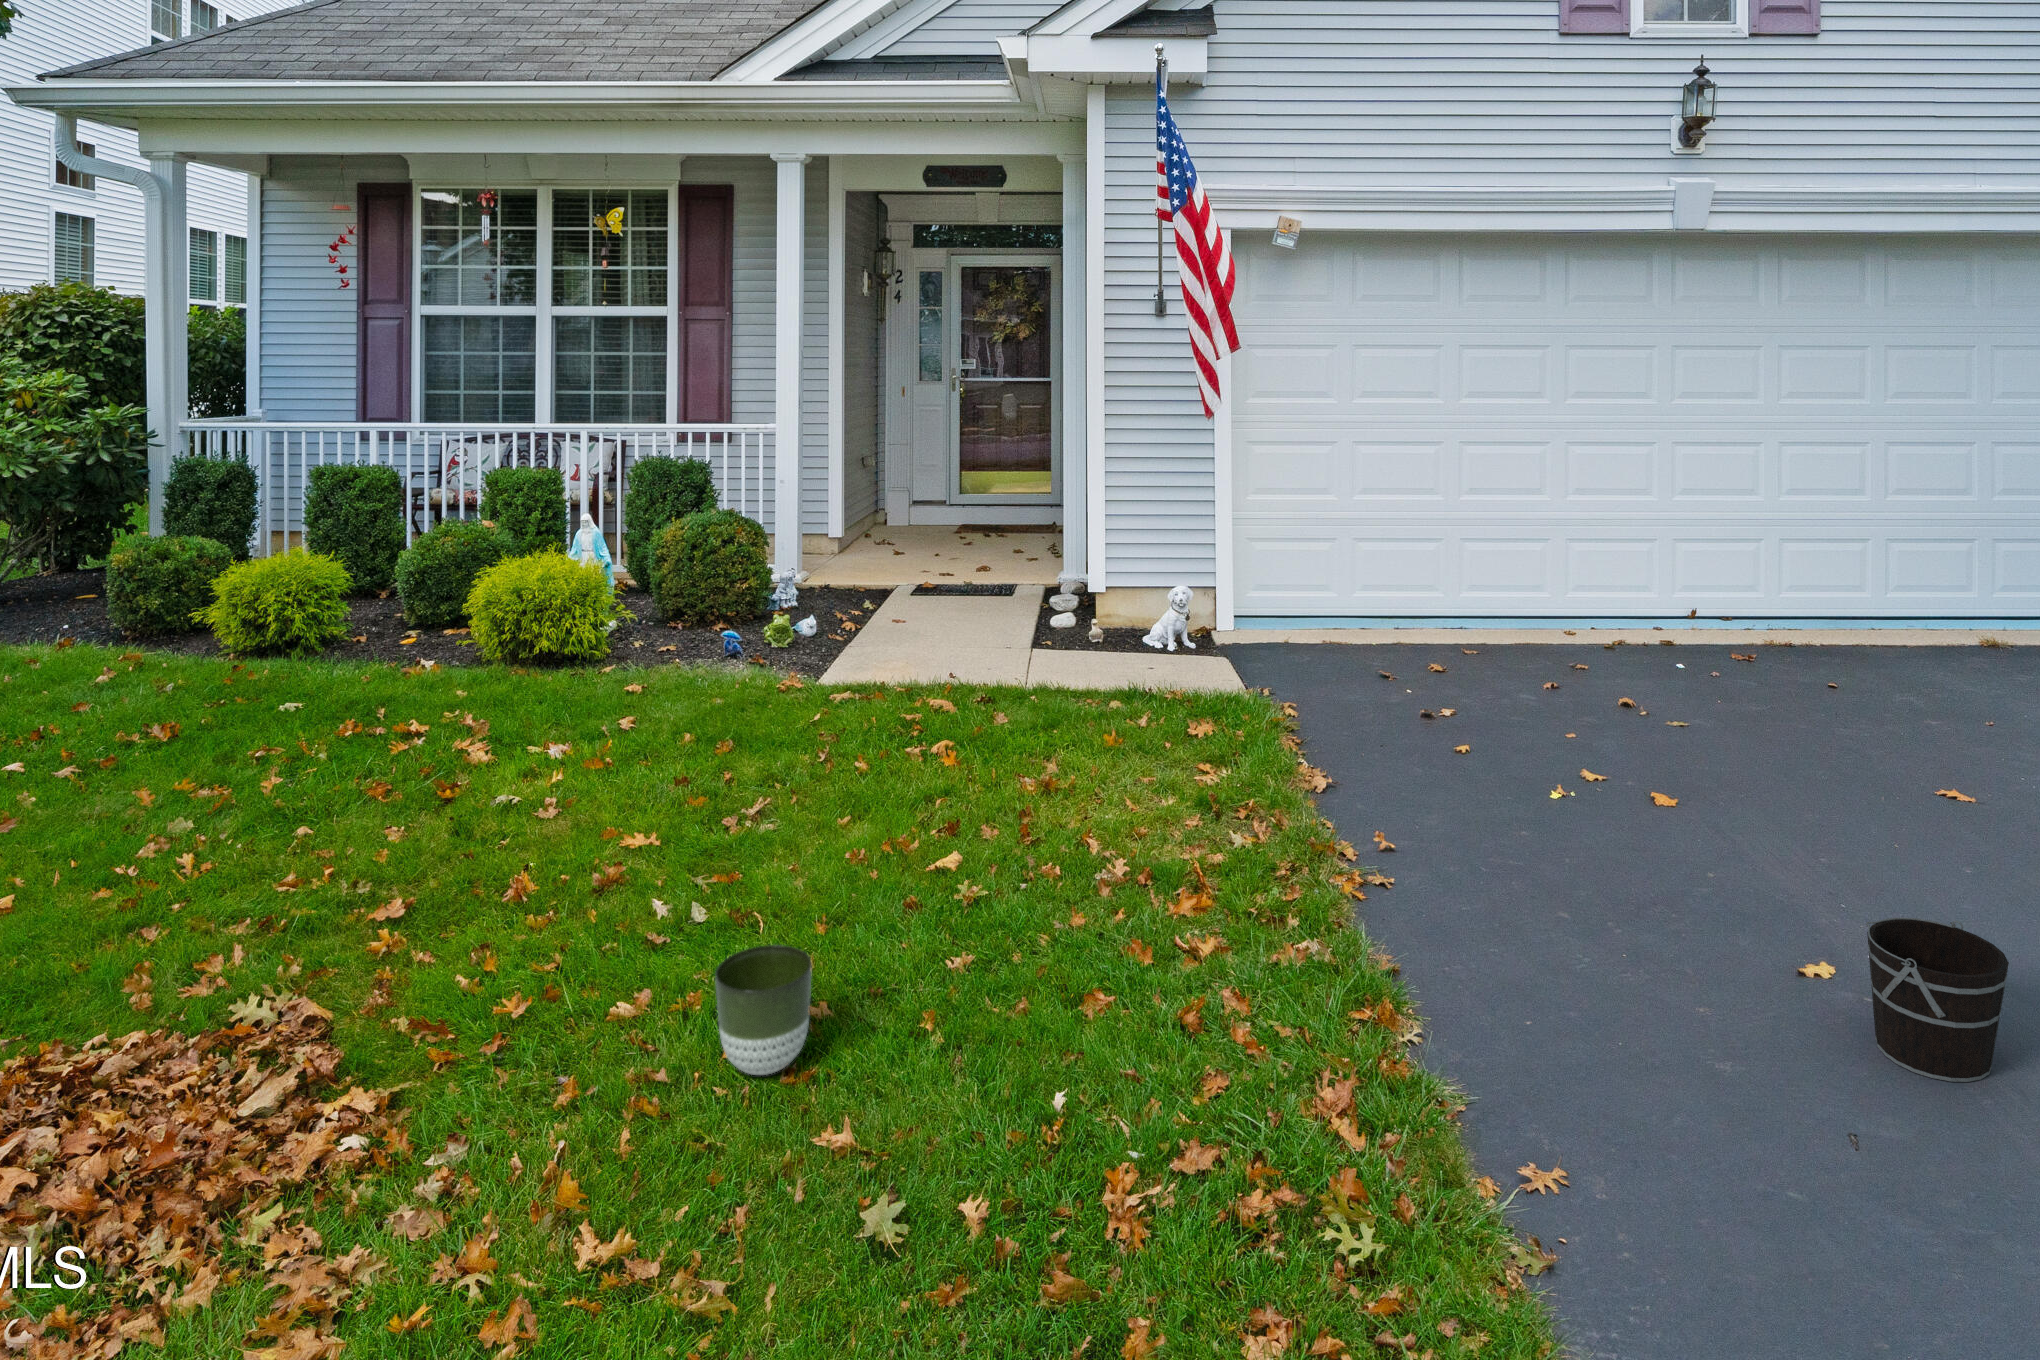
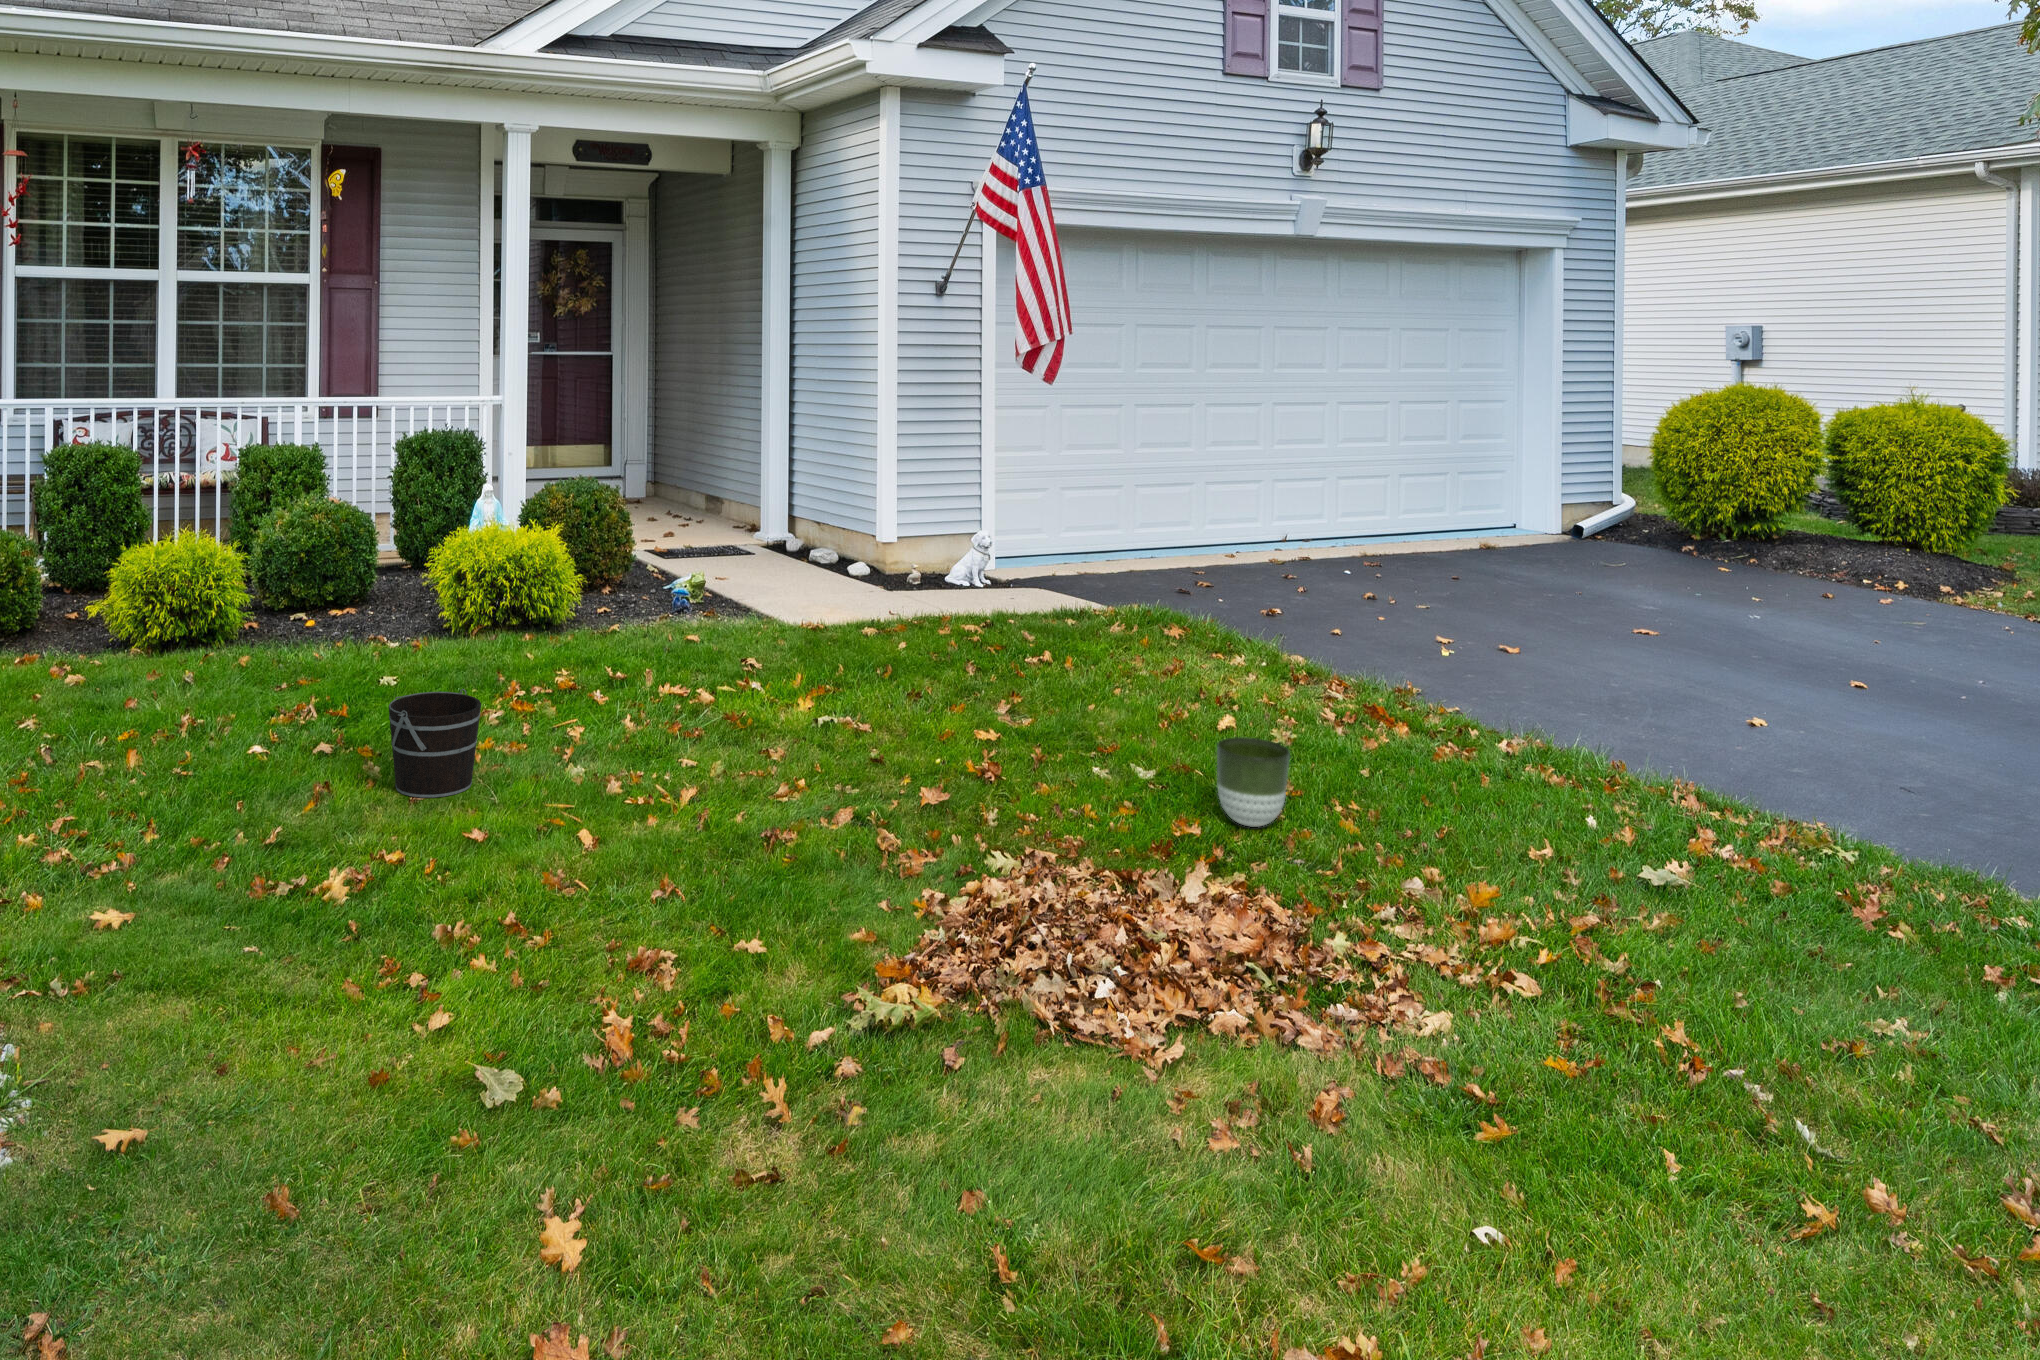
bucket: present [1866,918,2009,1082] -> present [389,689,481,798]

